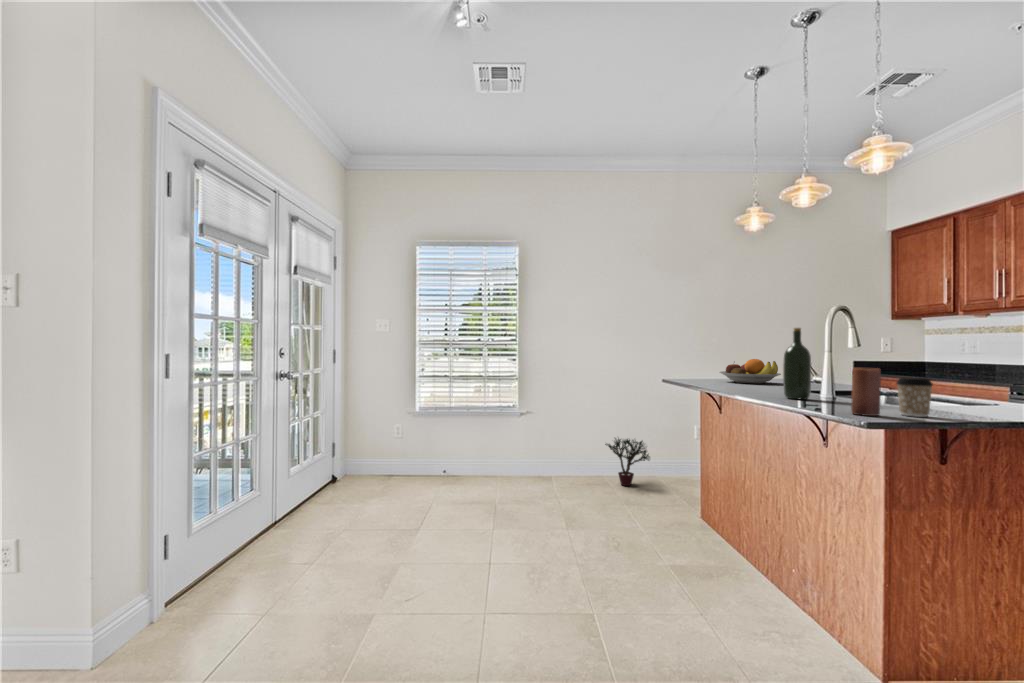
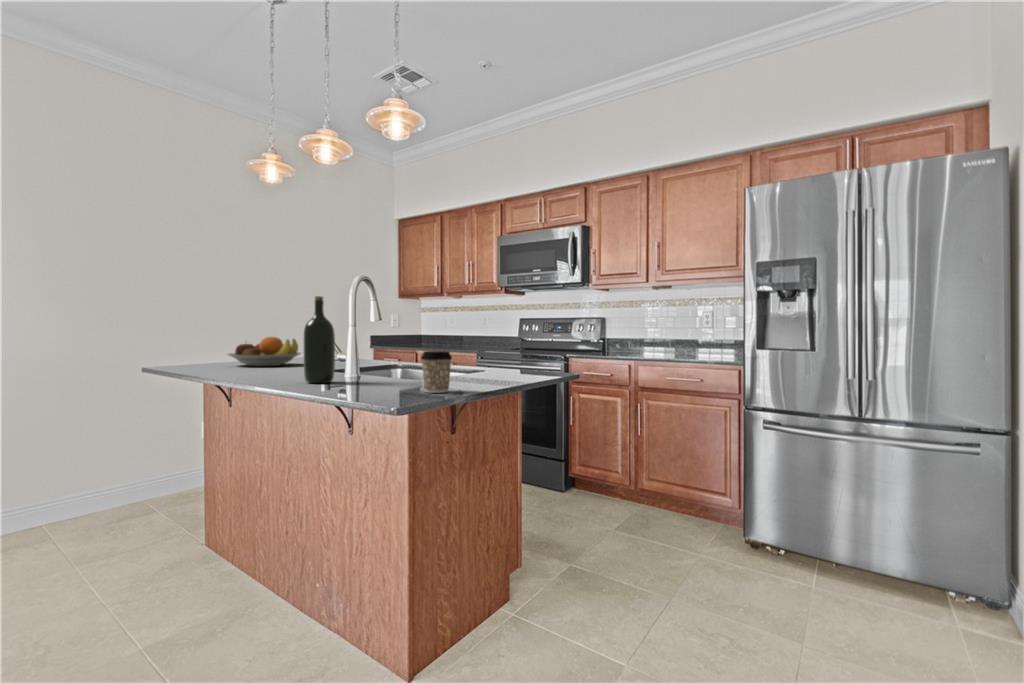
candle: present [851,368,881,416] -> none [380,342,409,398]
potted plant: present [605,438,650,486] -> none [45,453,132,527]

